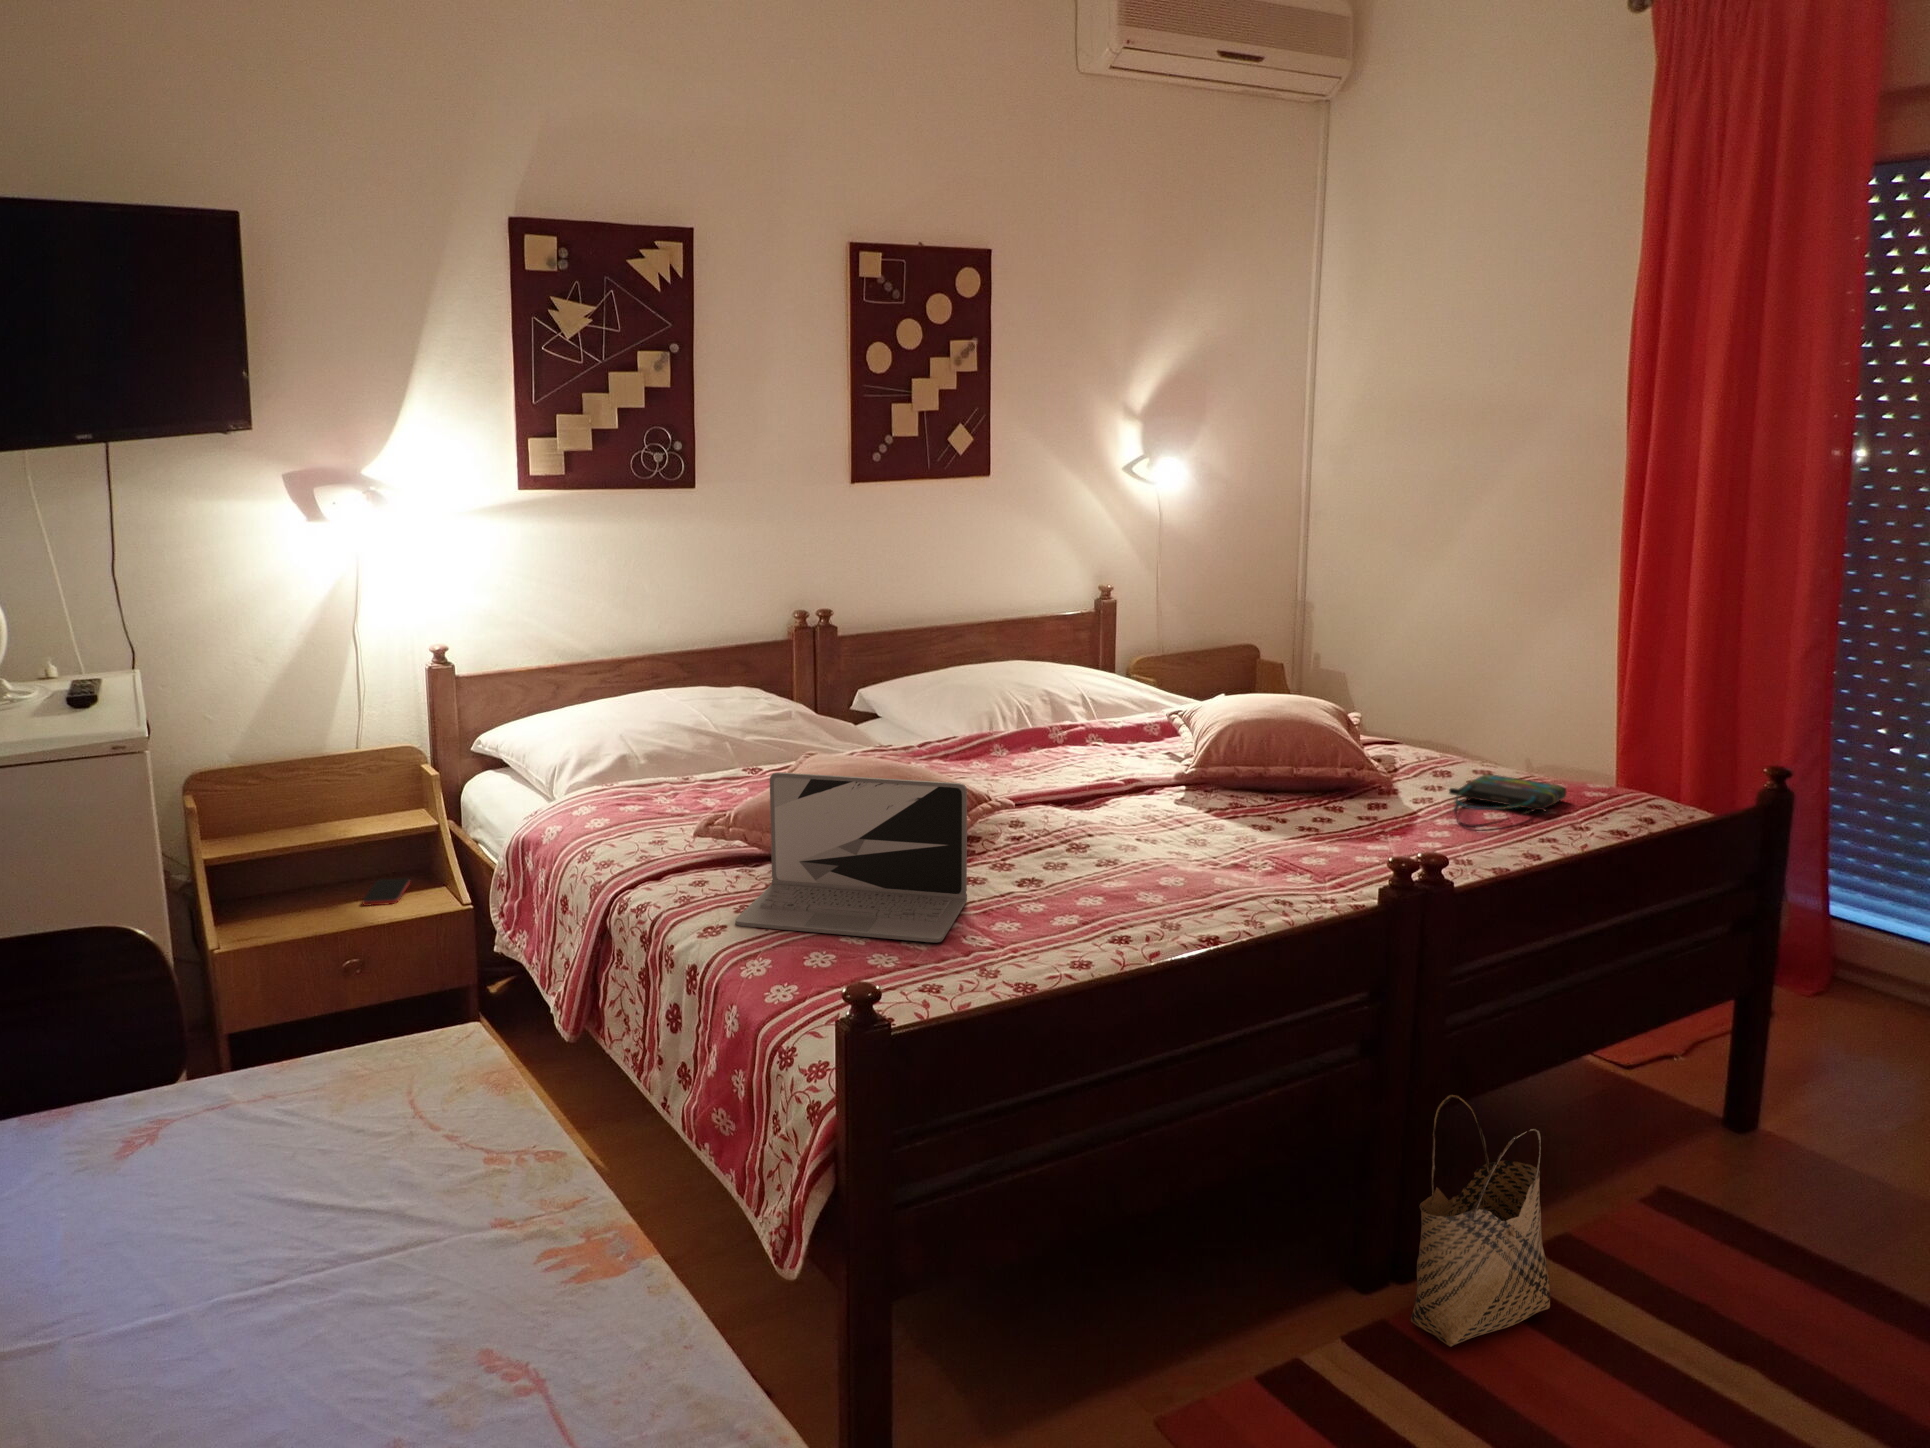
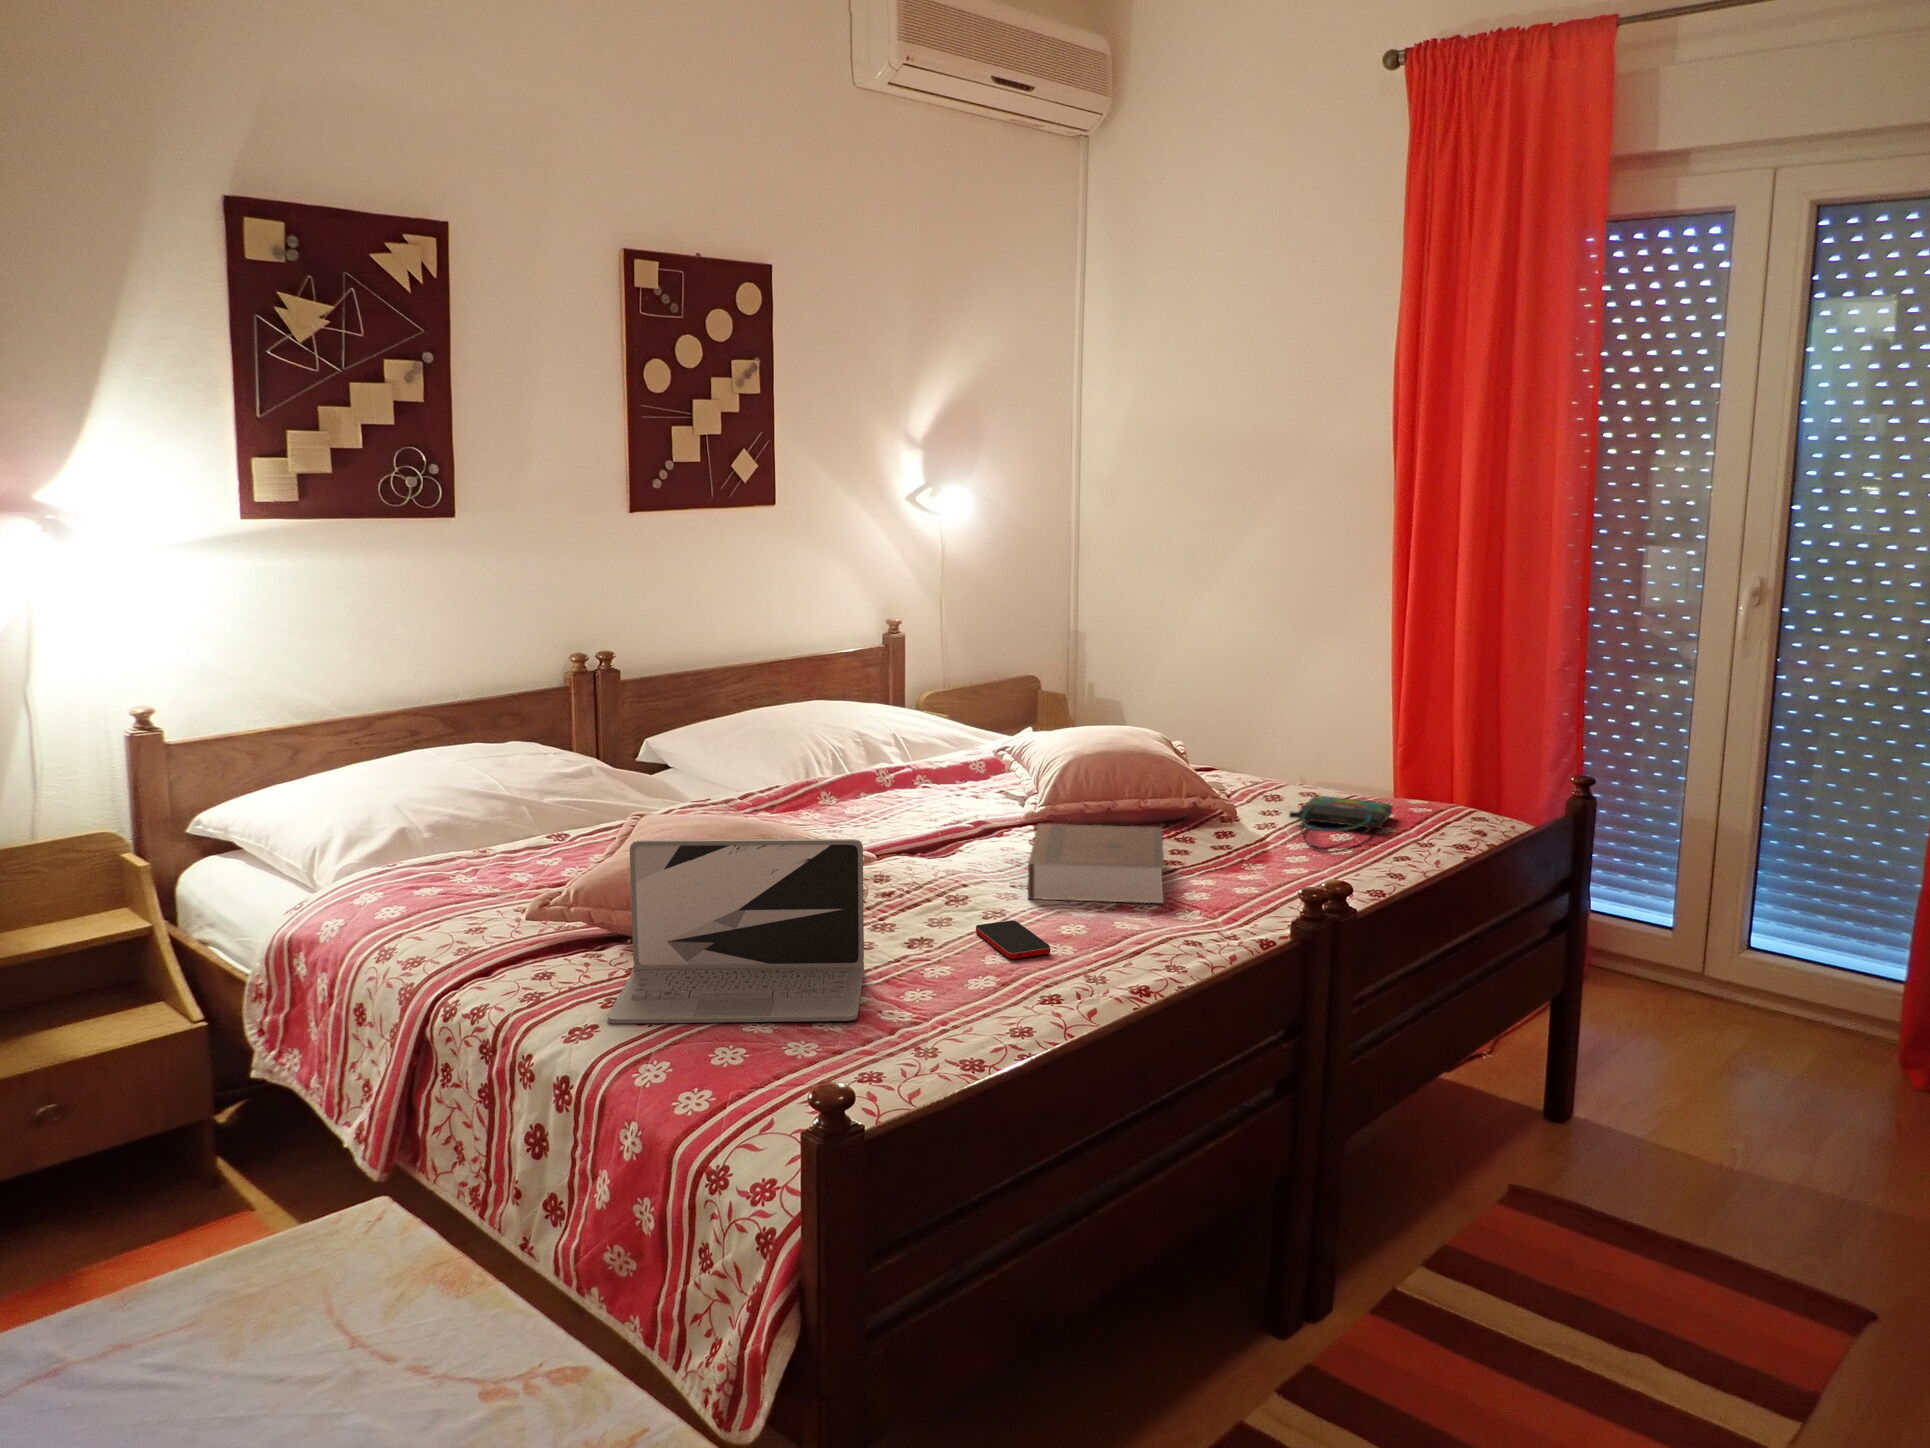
book: none [1147,783,1297,866] -> present [1028,824,1164,903]
smartphone: present [363,878,410,906] -> present [976,920,1050,959]
woven basket: present [1411,1095,1550,1347] -> none [1350,1122,1471,1380]

